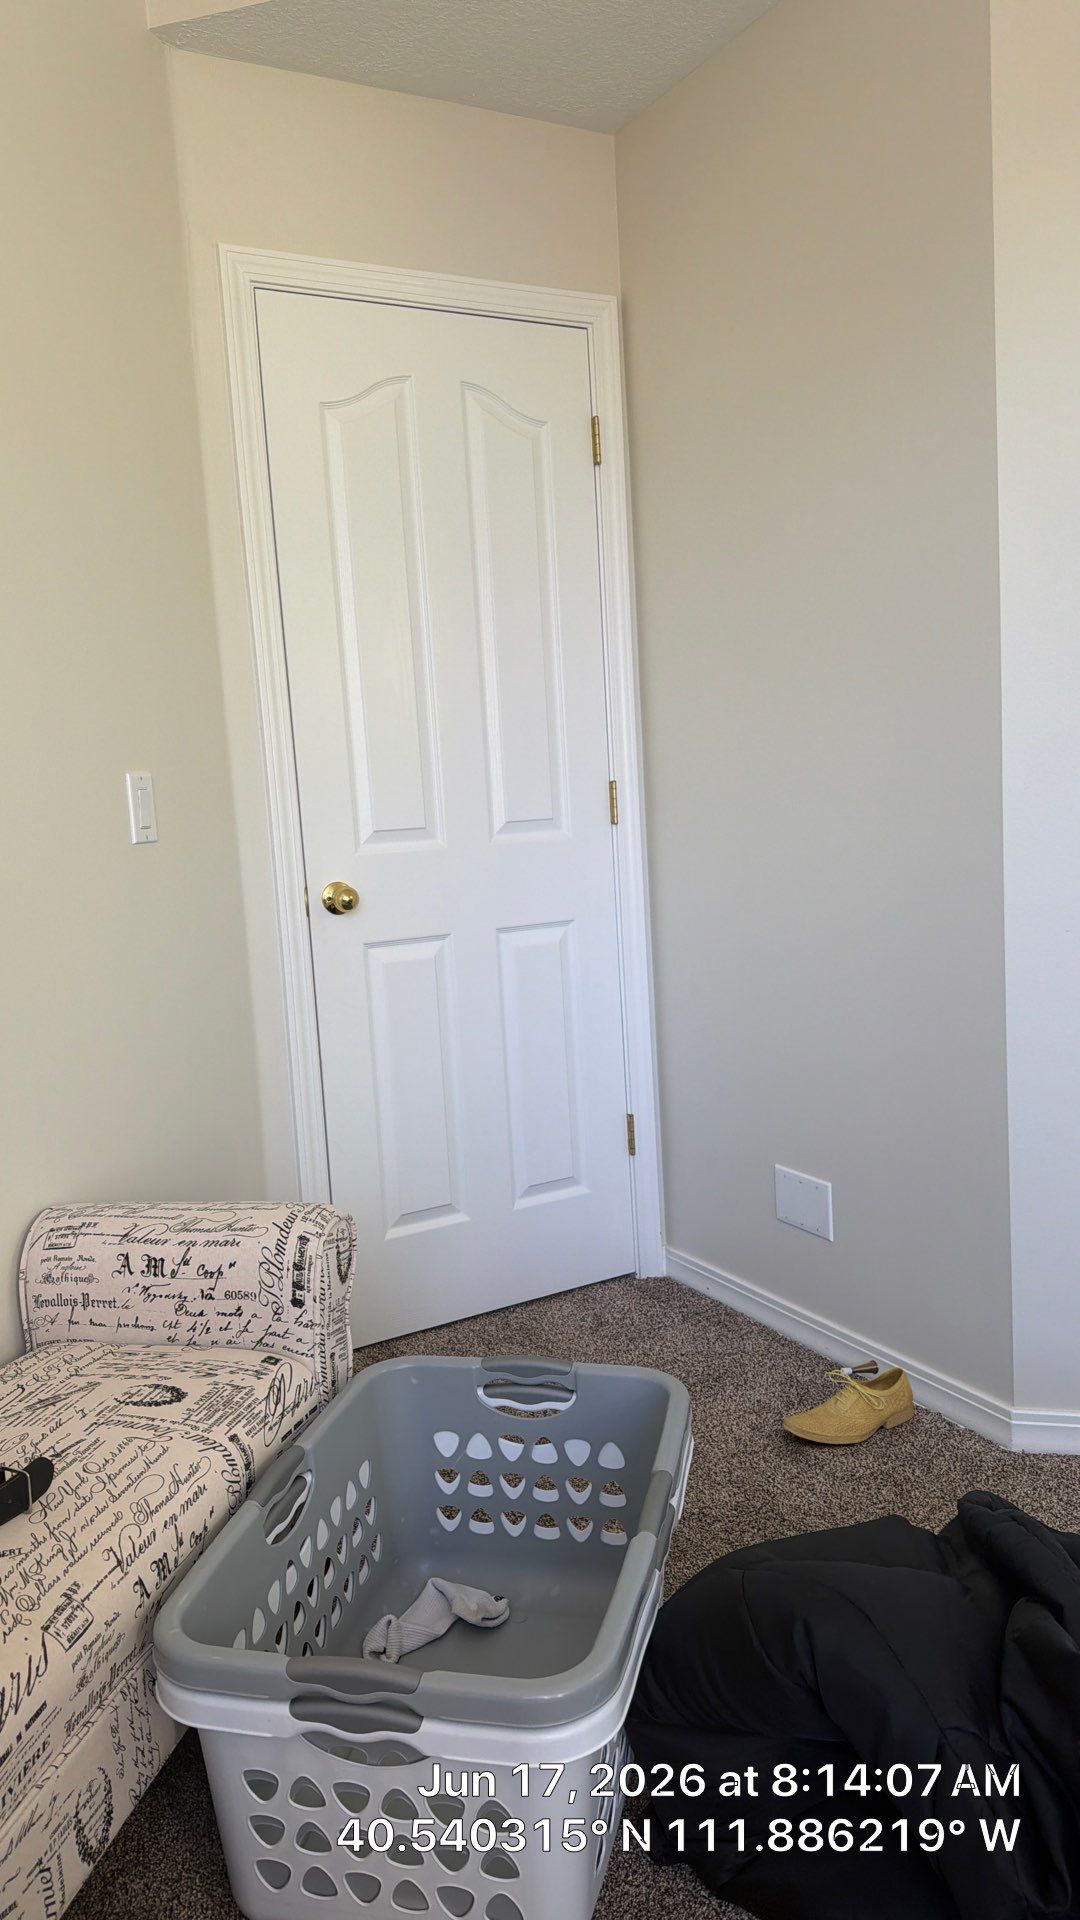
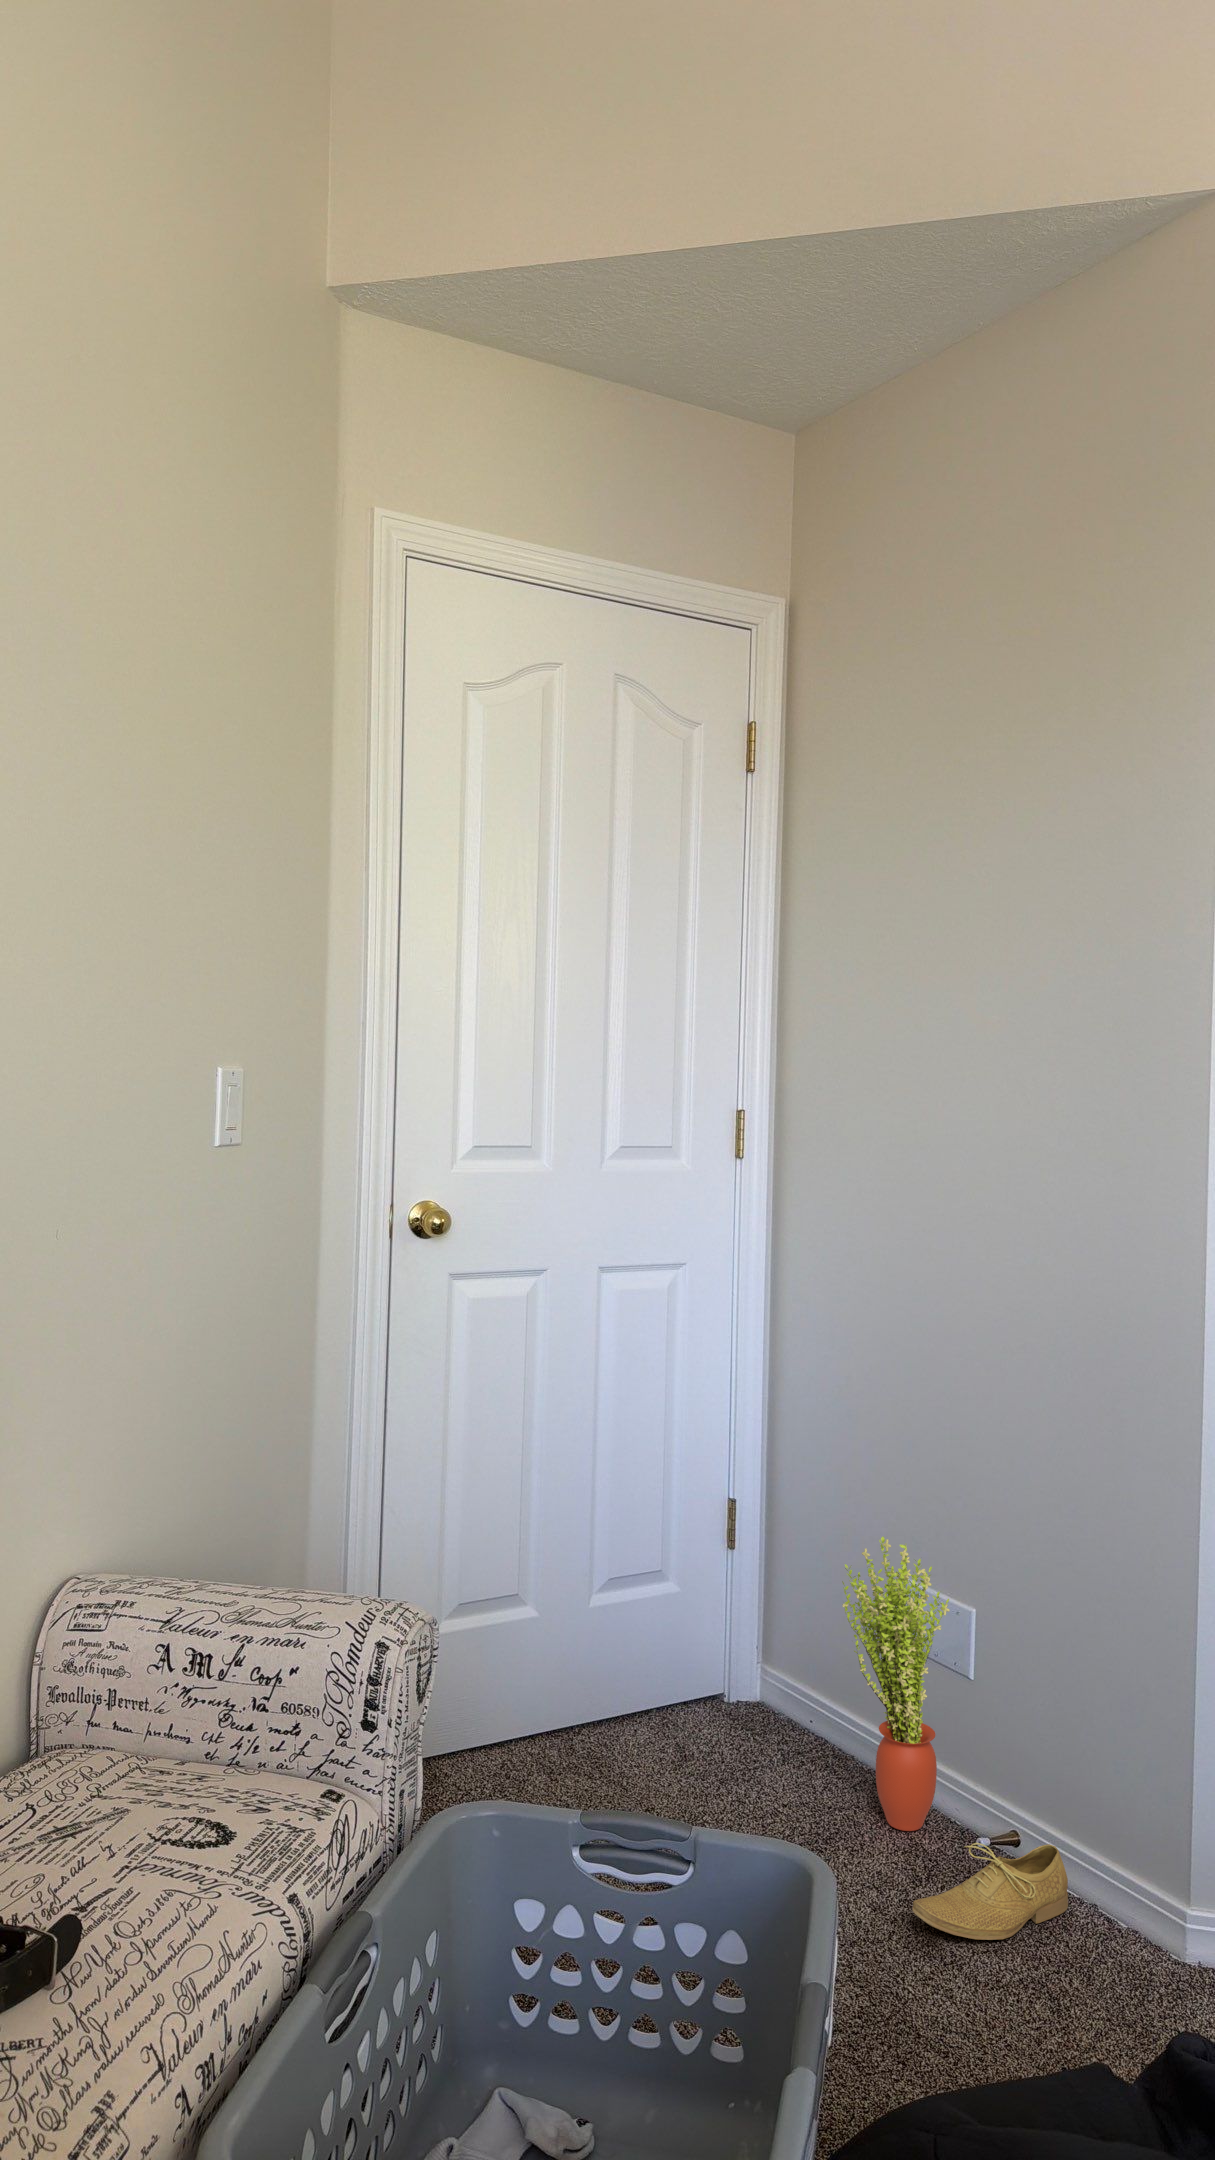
potted plant: none [718,1134,808,1368] -> present [842,1537,950,1831]

